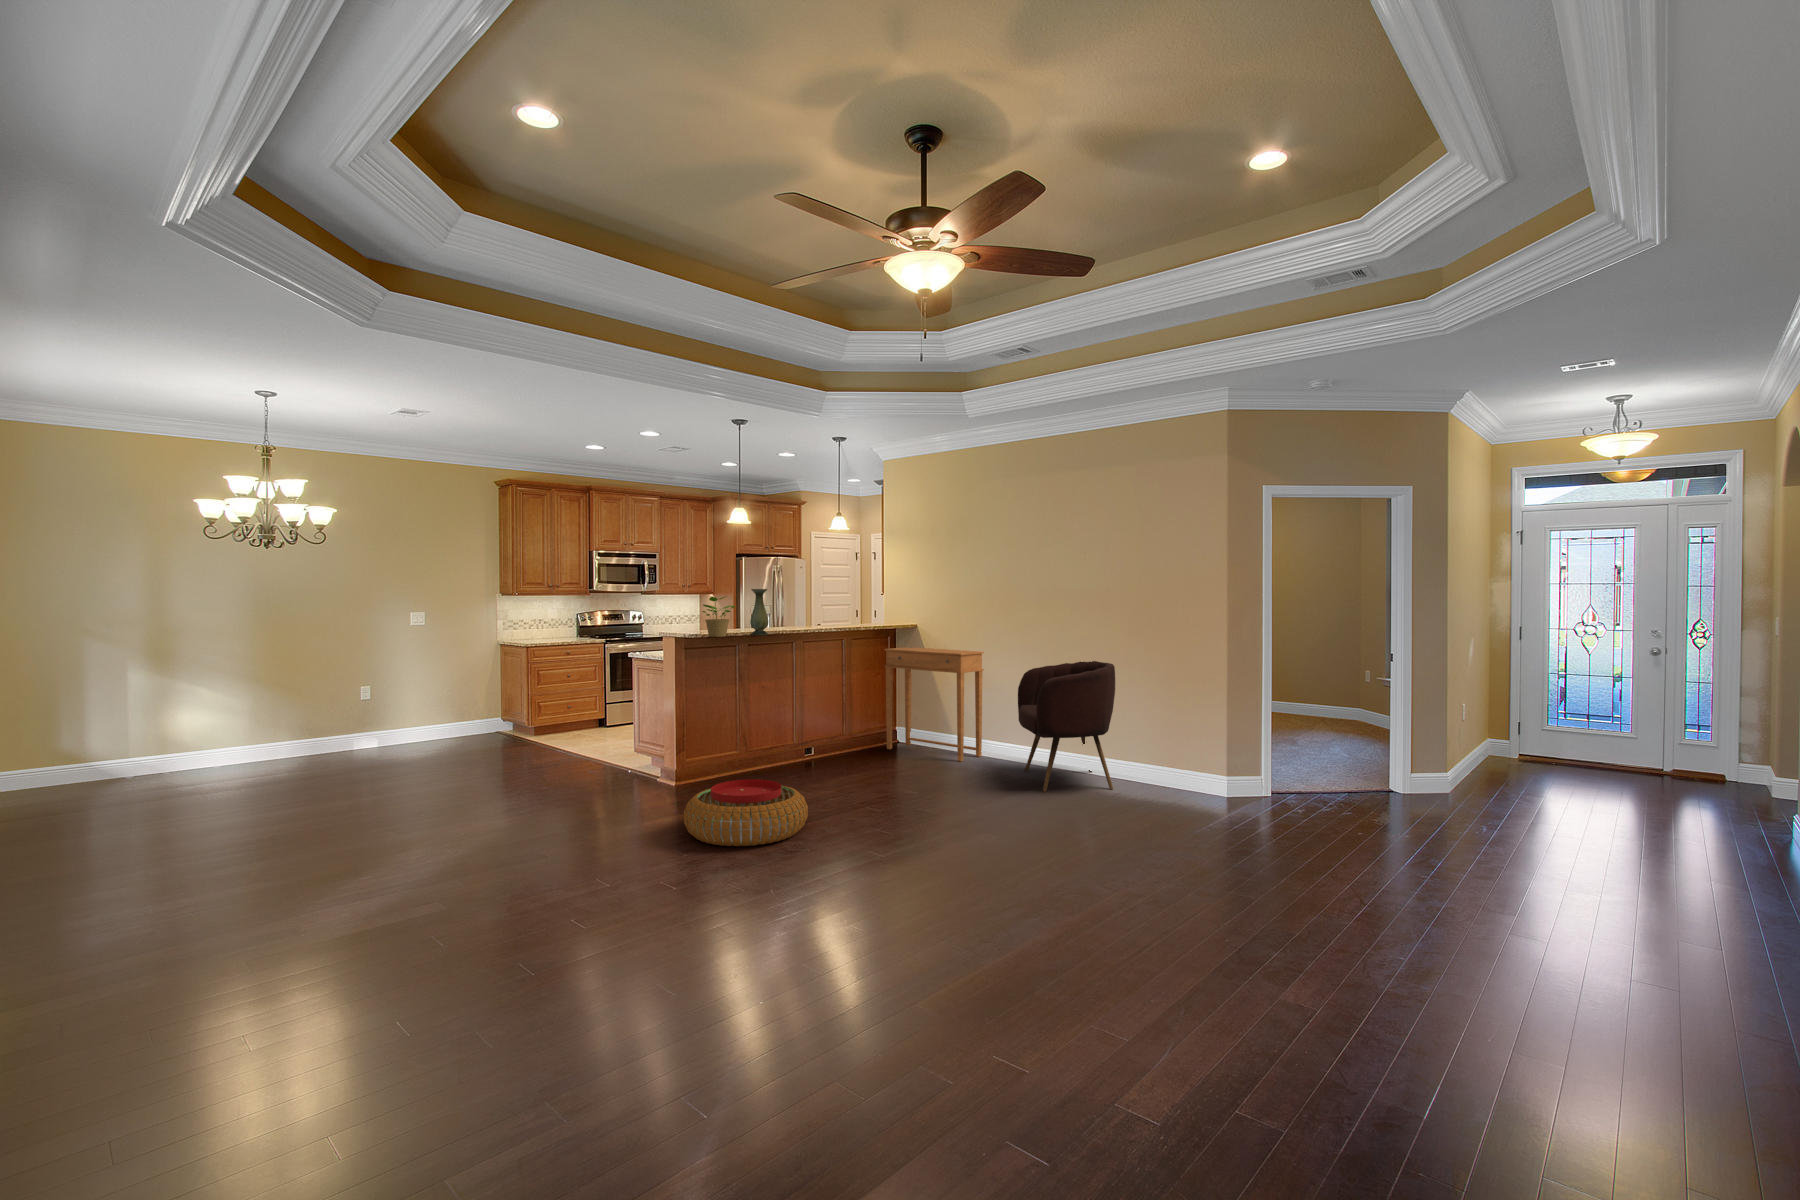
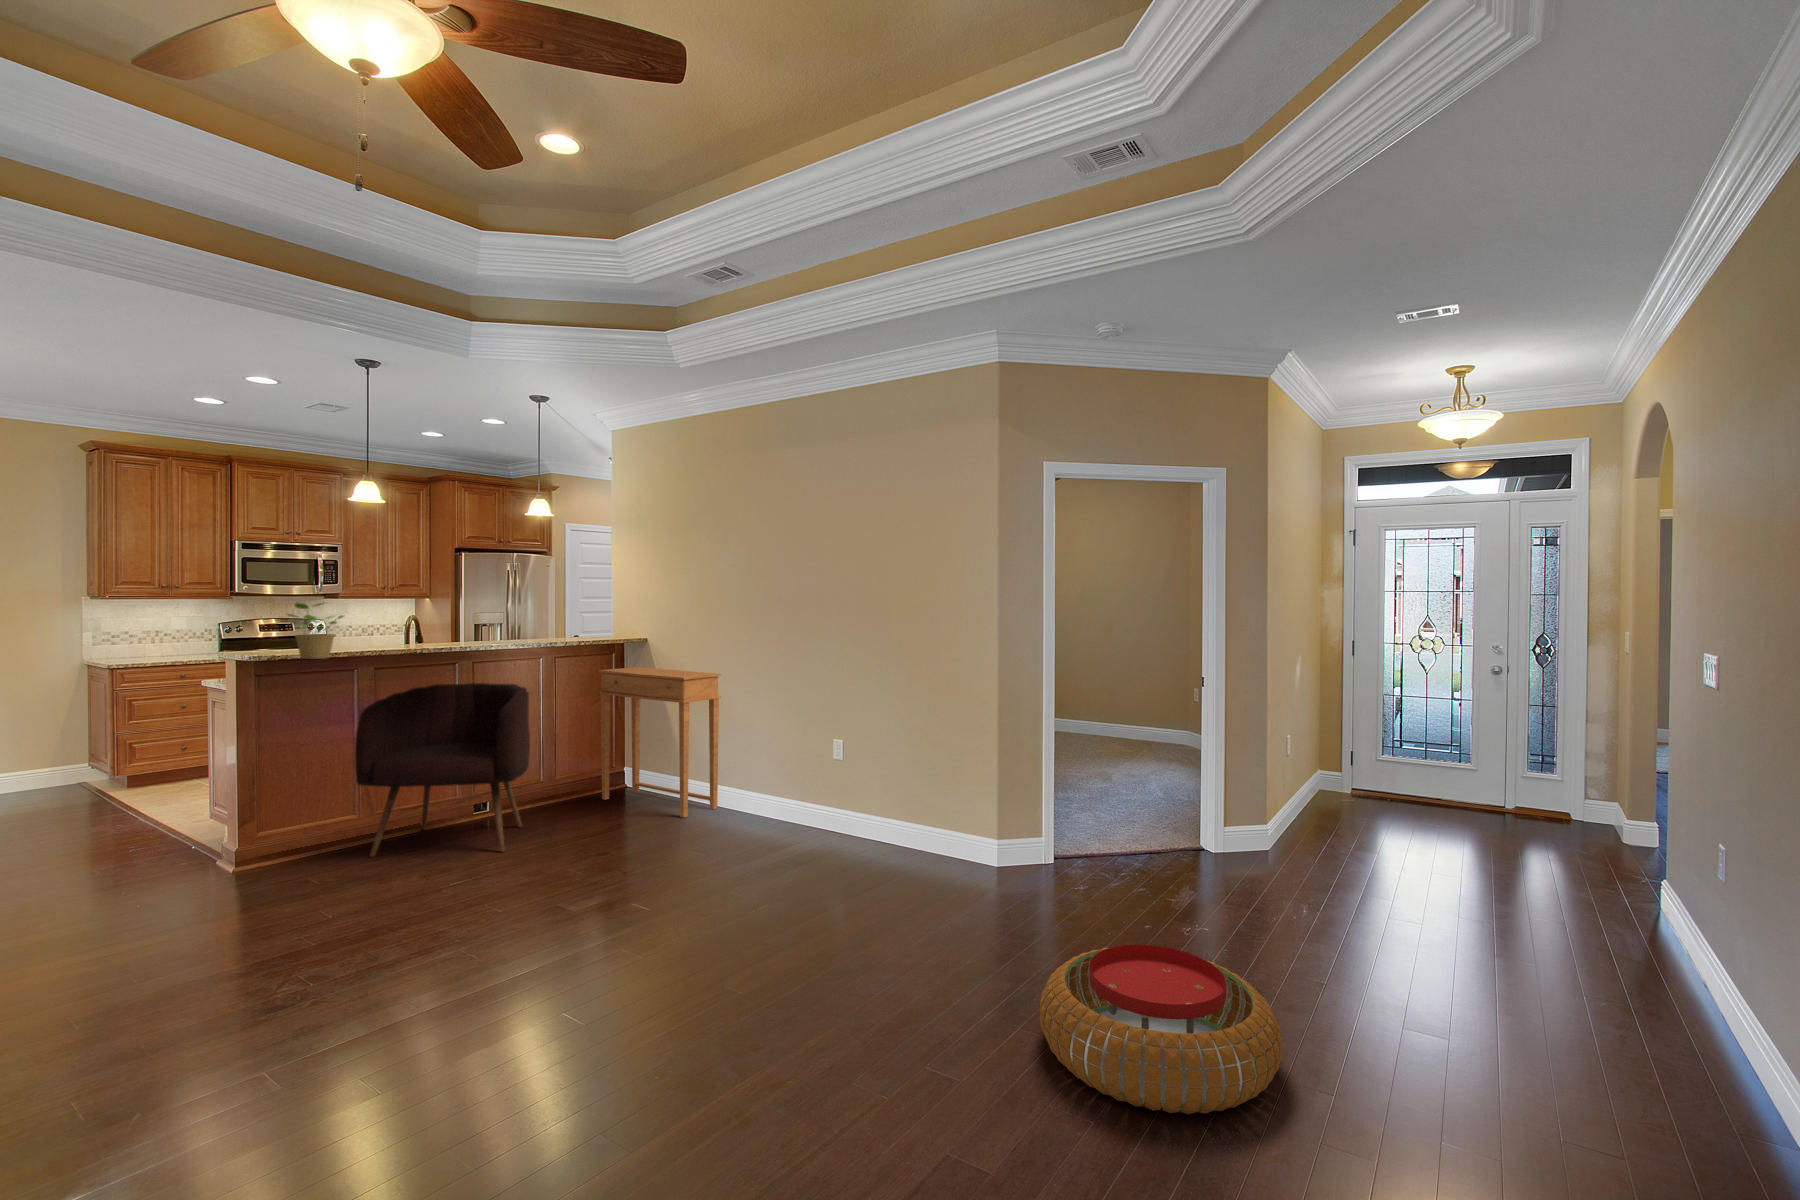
vase: present [750,589,768,635] -> none [376,592,406,655]
armchair: present [1018,661,1115,792] -> present [355,683,530,857]
pouf: present [684,779,808,846] -> present [1040,945,1282,1114]

